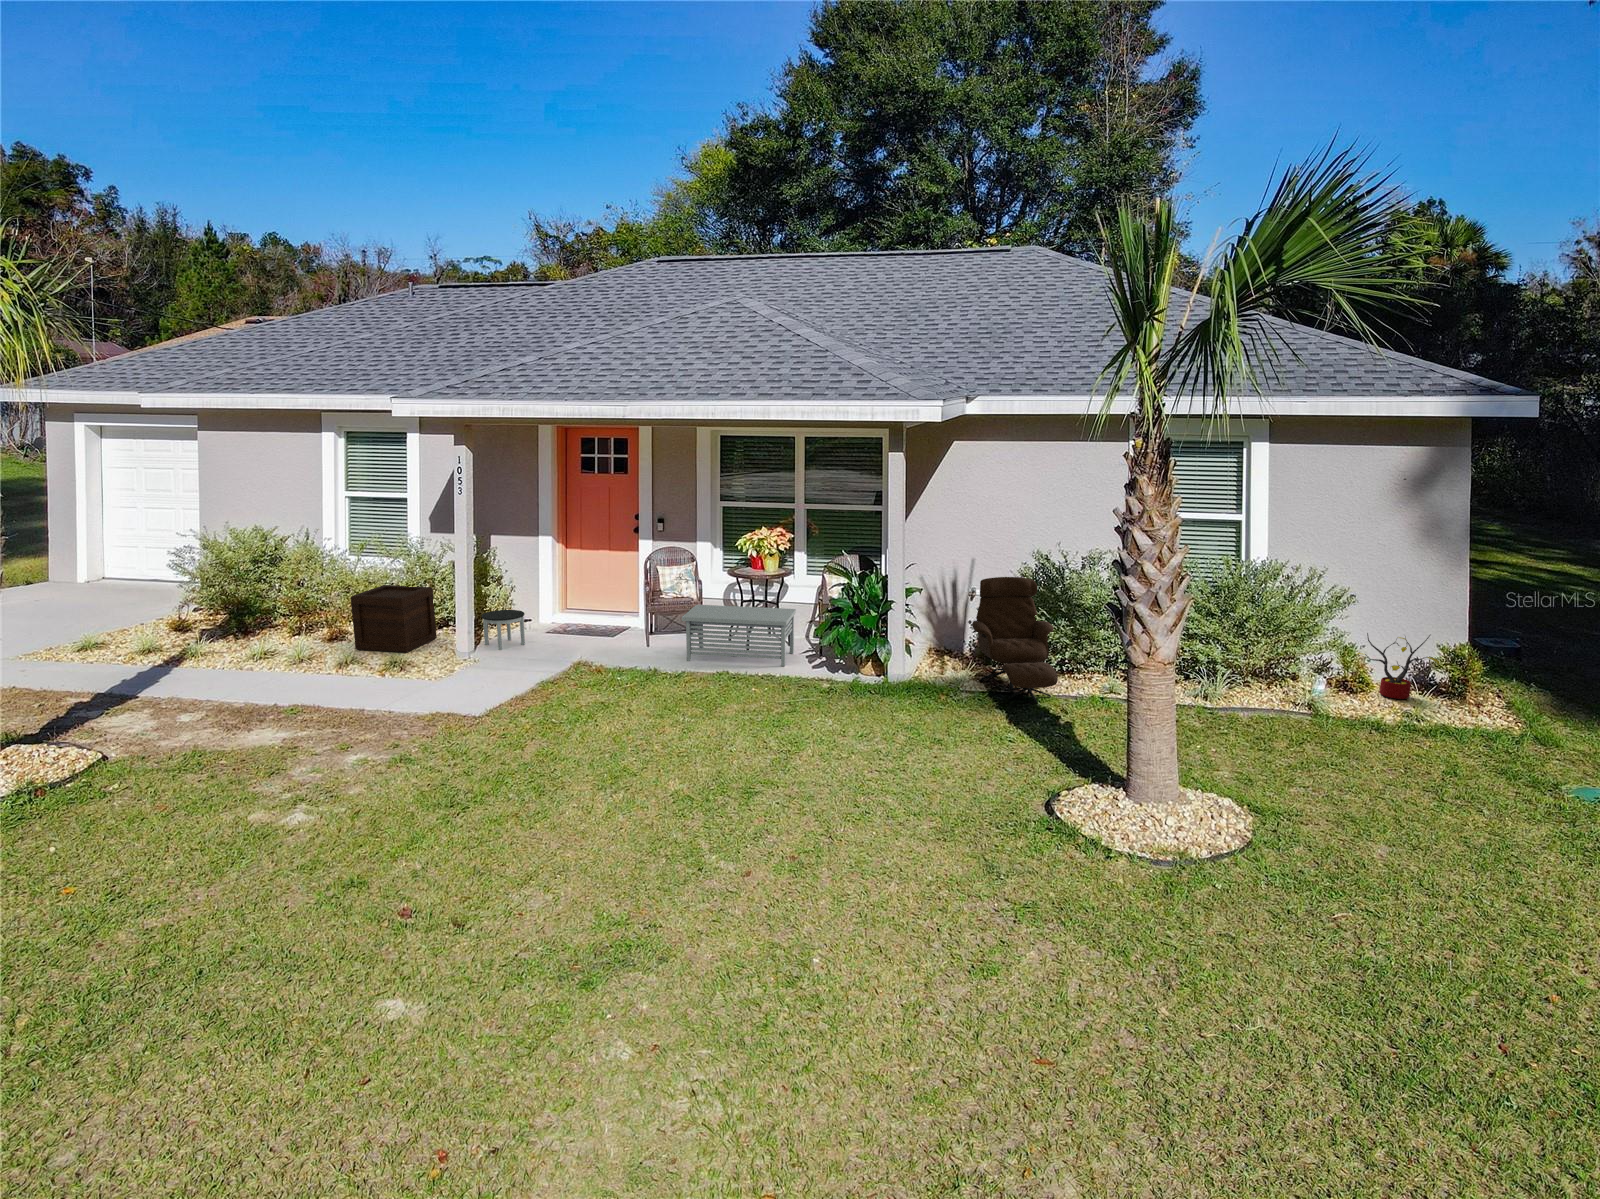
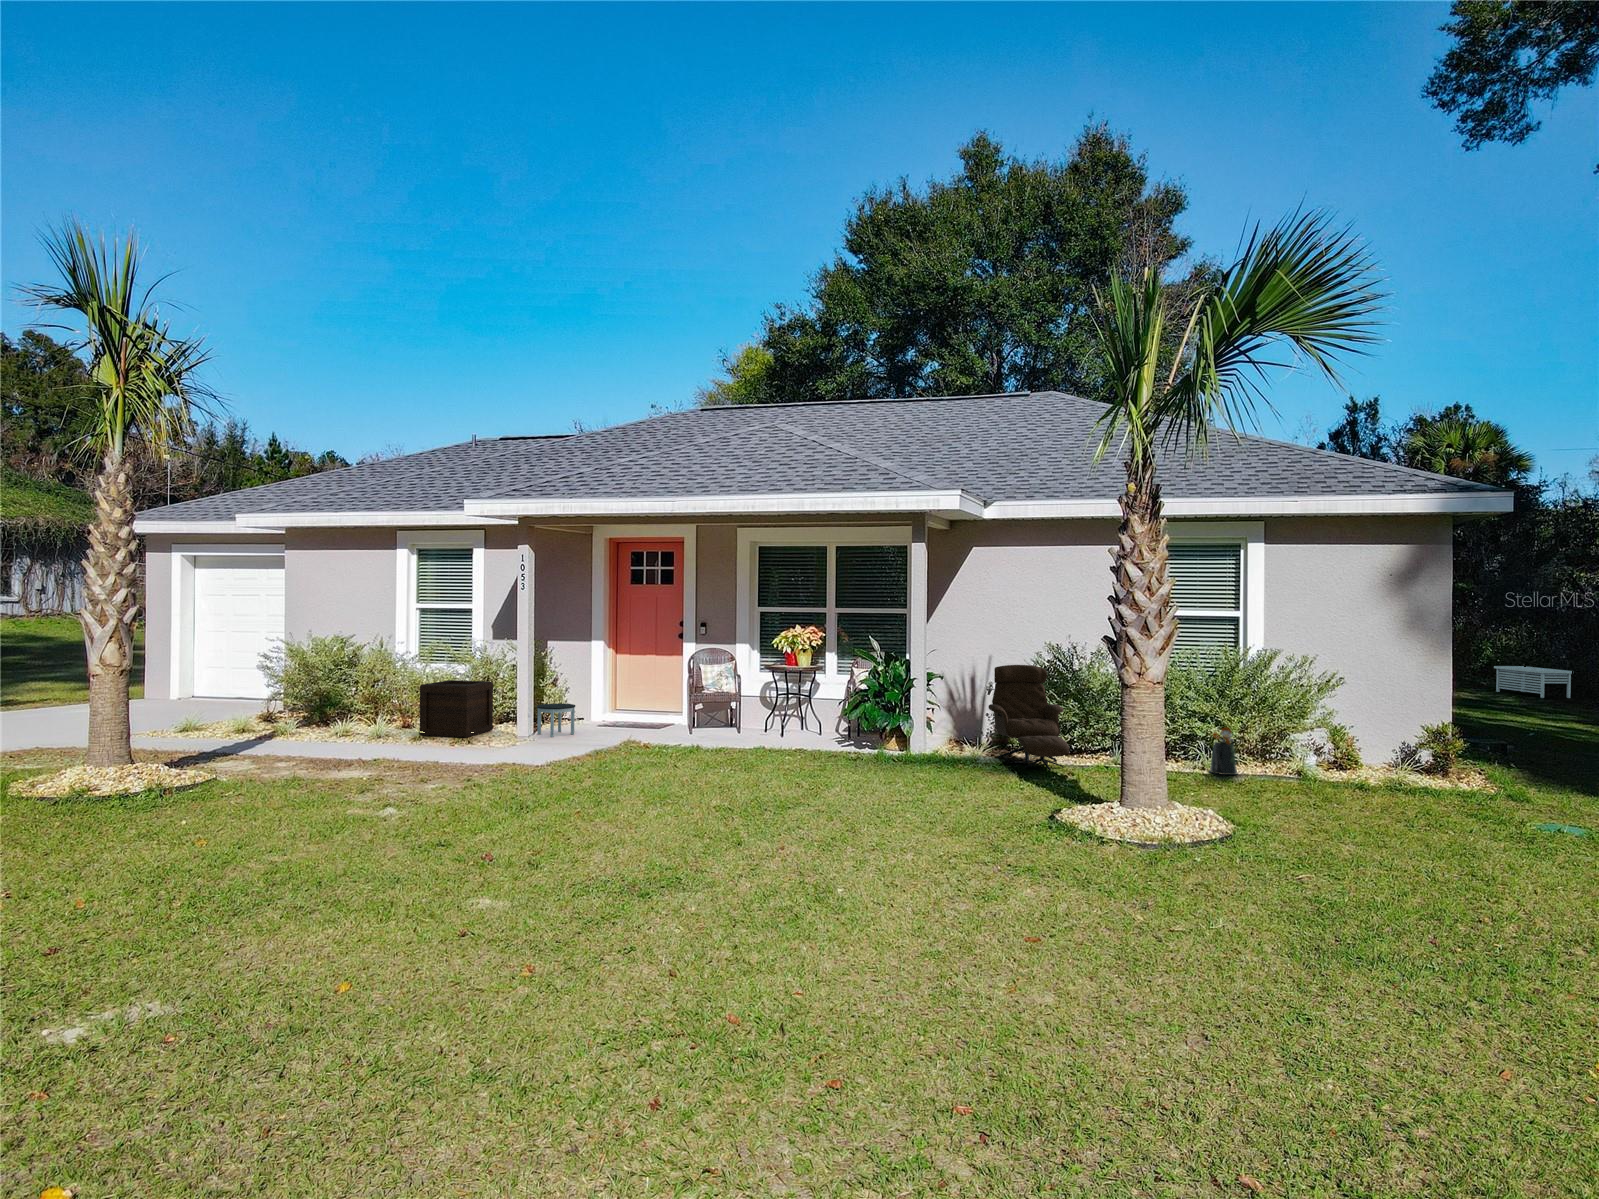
storage bench: present [682,605,796,666] -> present [1494,666,1572,698]
decorative plant: present [1358,633,1440,699] -> none [1345,711,1423,772]
watering can: none [1206,654,1238,707] -> present [1210,727,1237,775]

